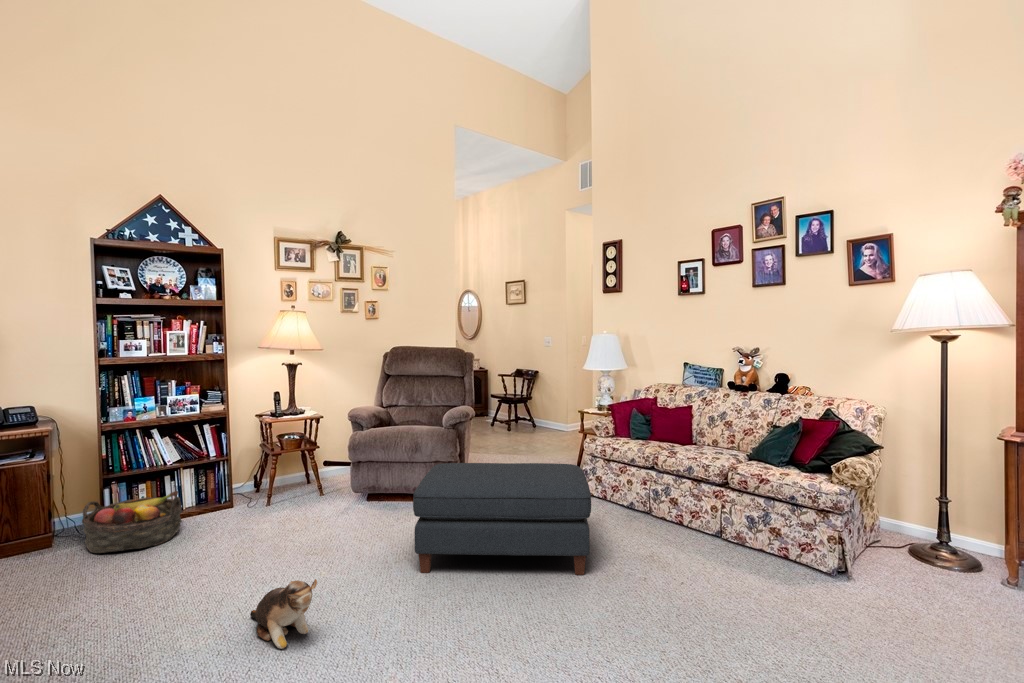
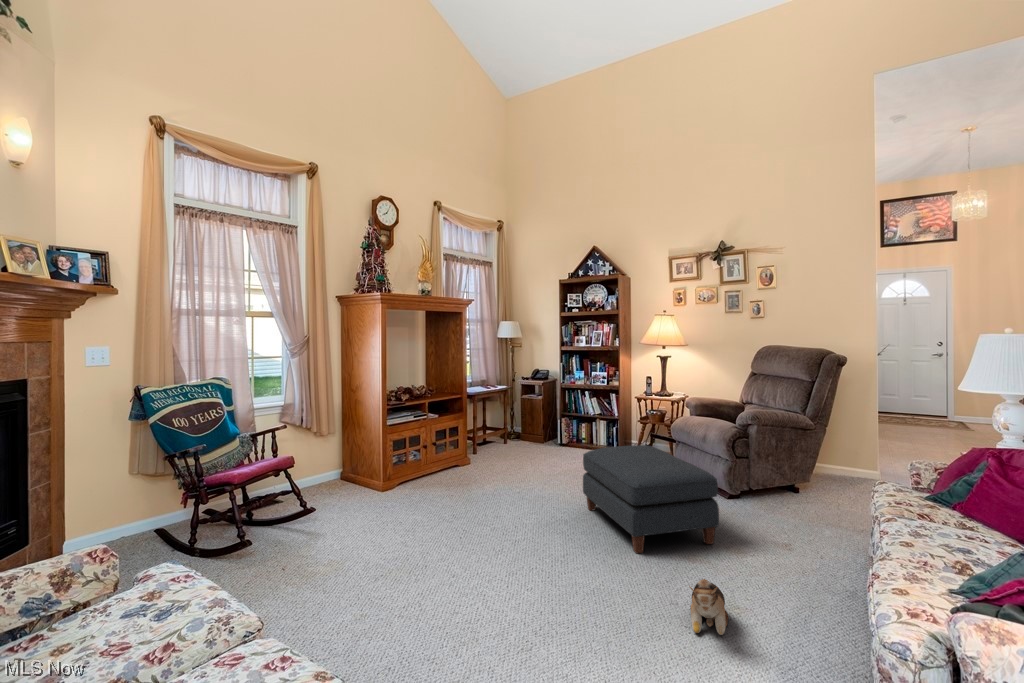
basket: present [82,491,182,553] -> none [539,425,583,456]
plush toy: present [250,579,317,649] -> present [690,579,728,635]

